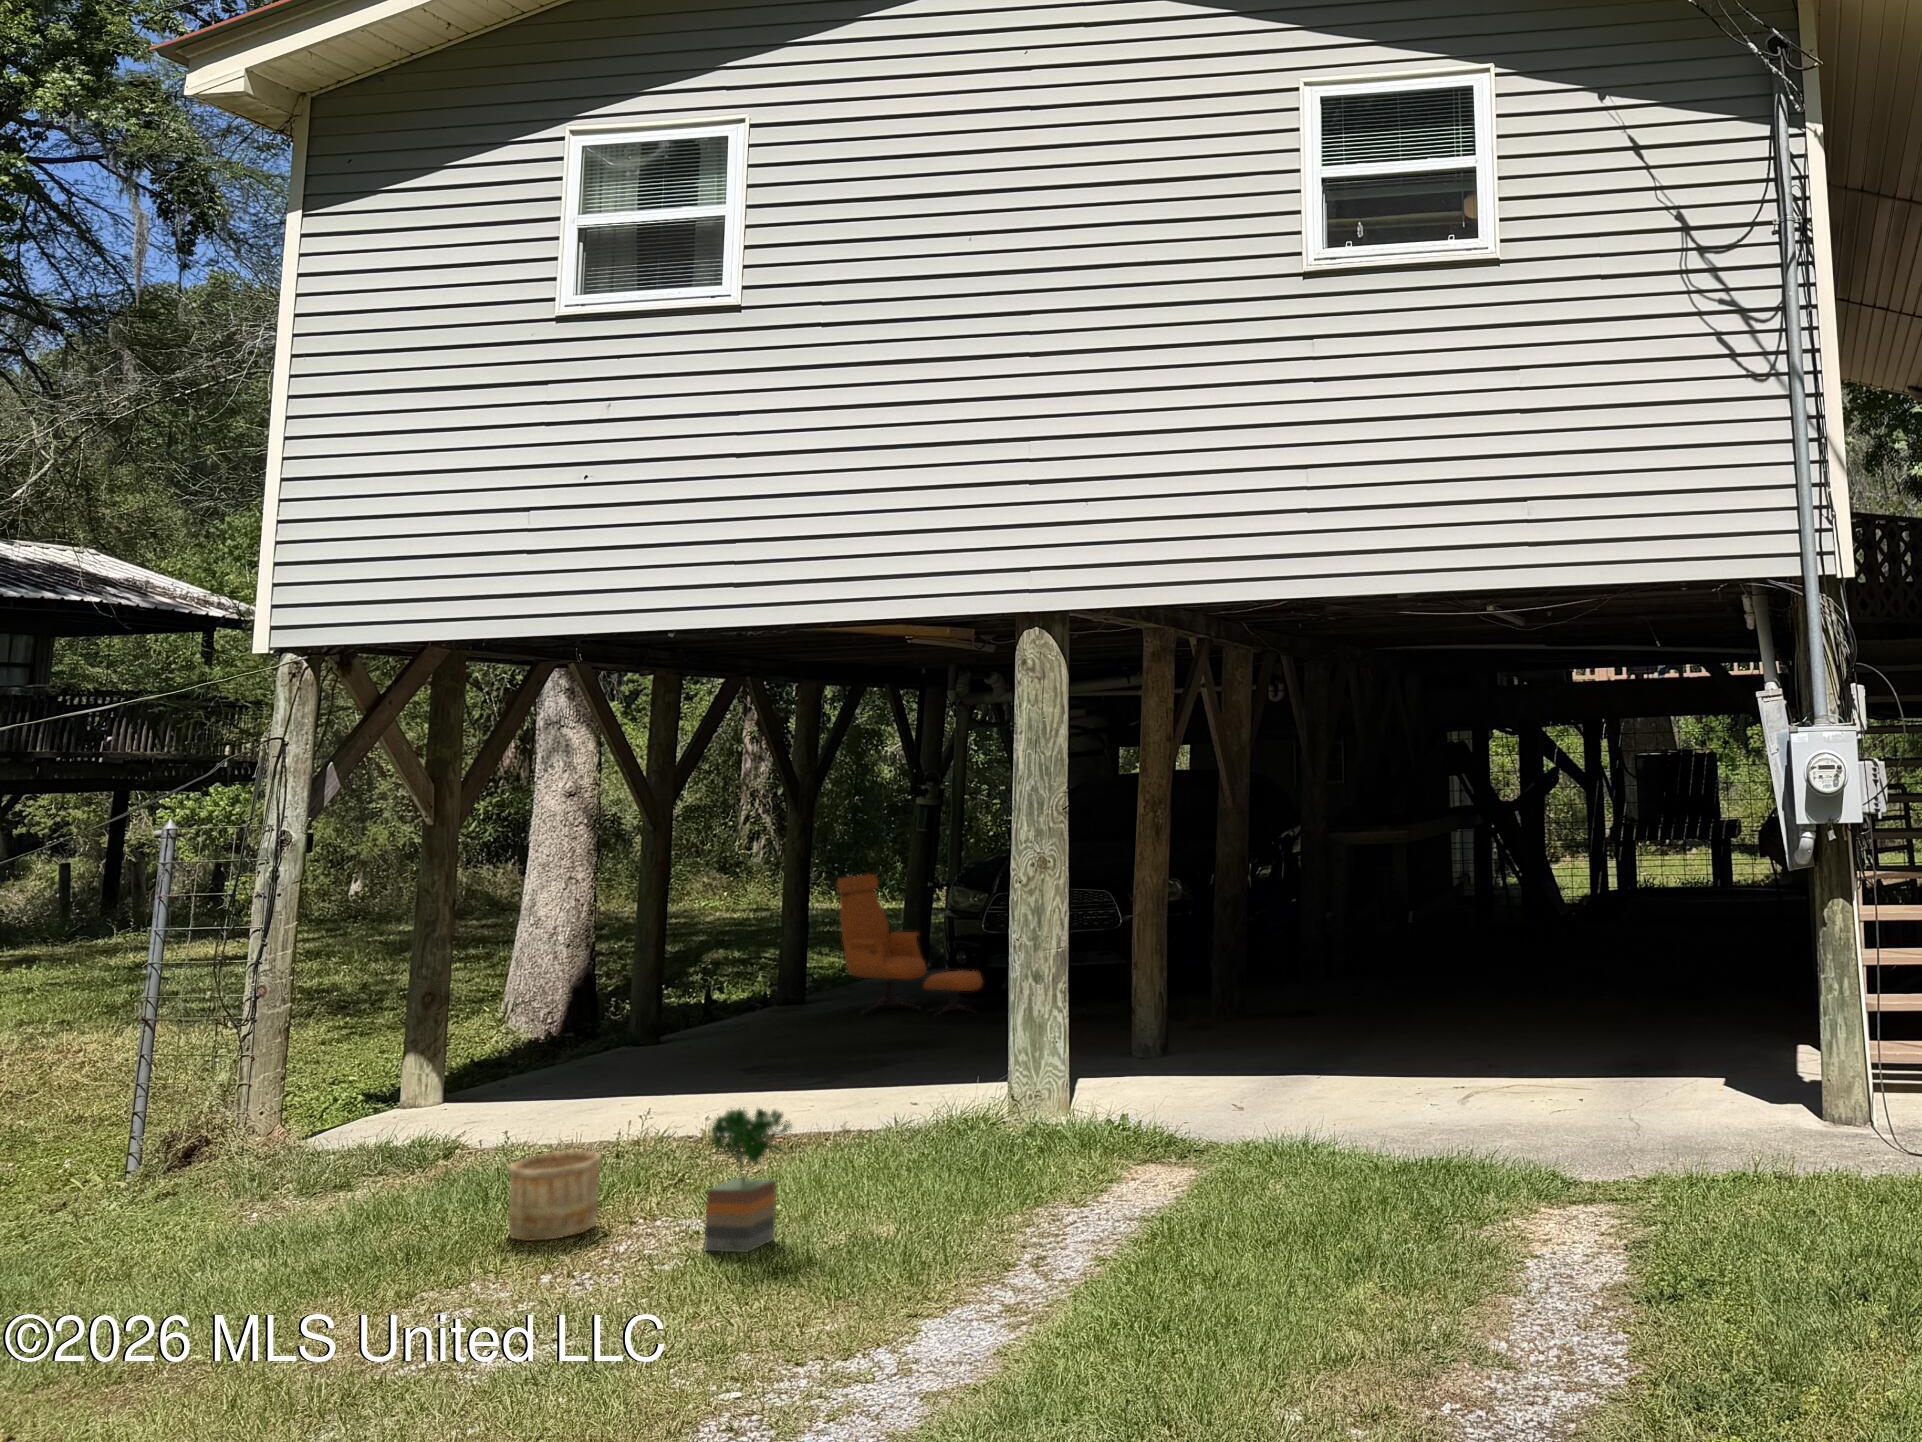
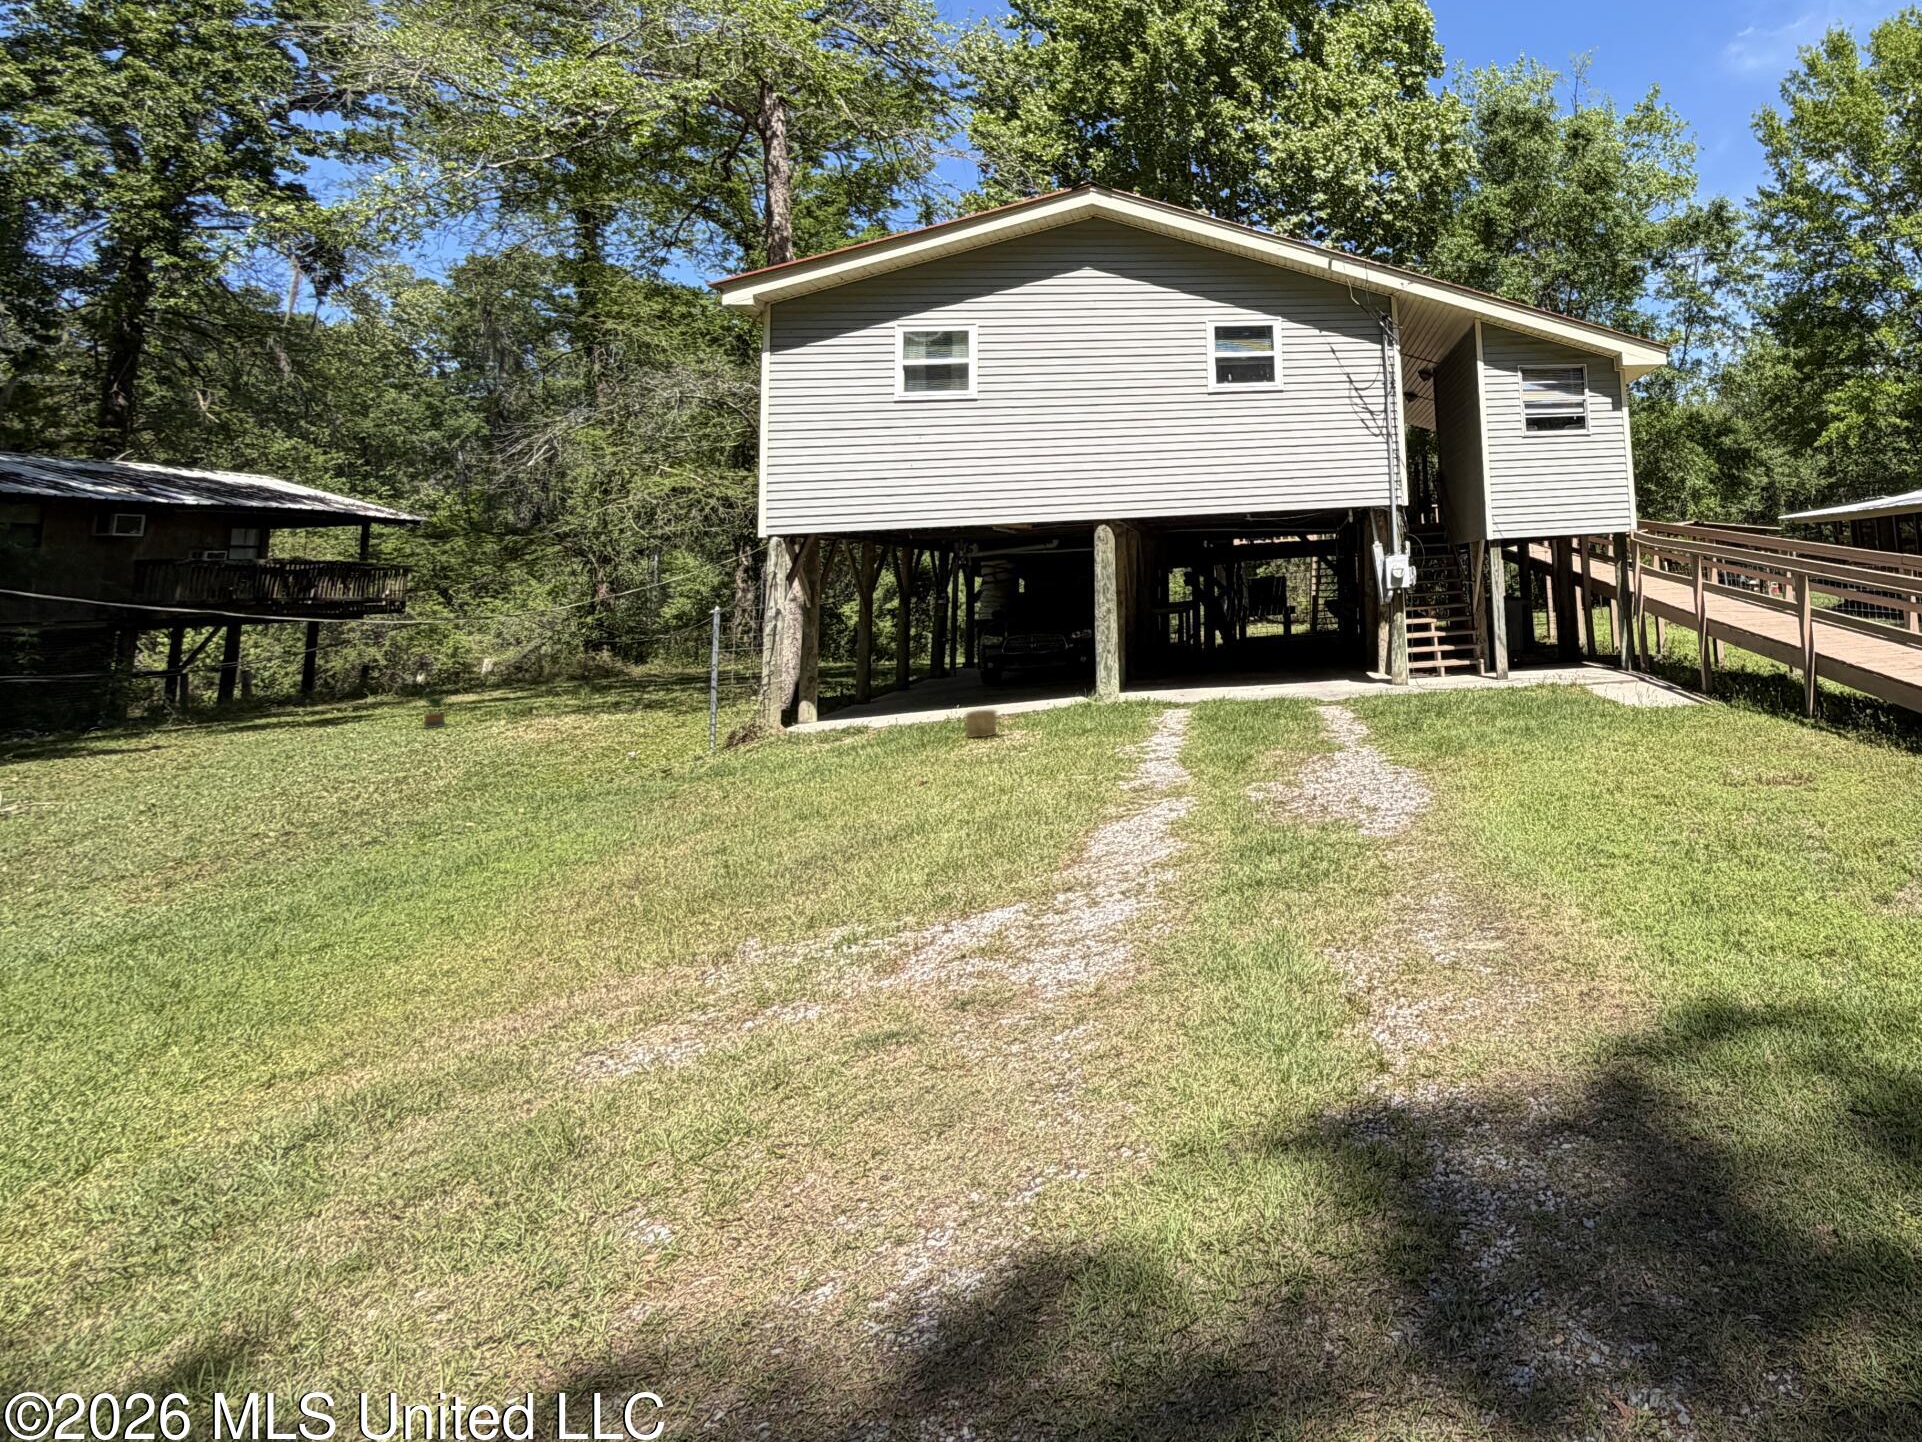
lounge chair: present [837,874,982,1015] -> none [926,636,1000,696]
potted tree: present [704,1108,792,1252] -> present [424,696,449,728]

